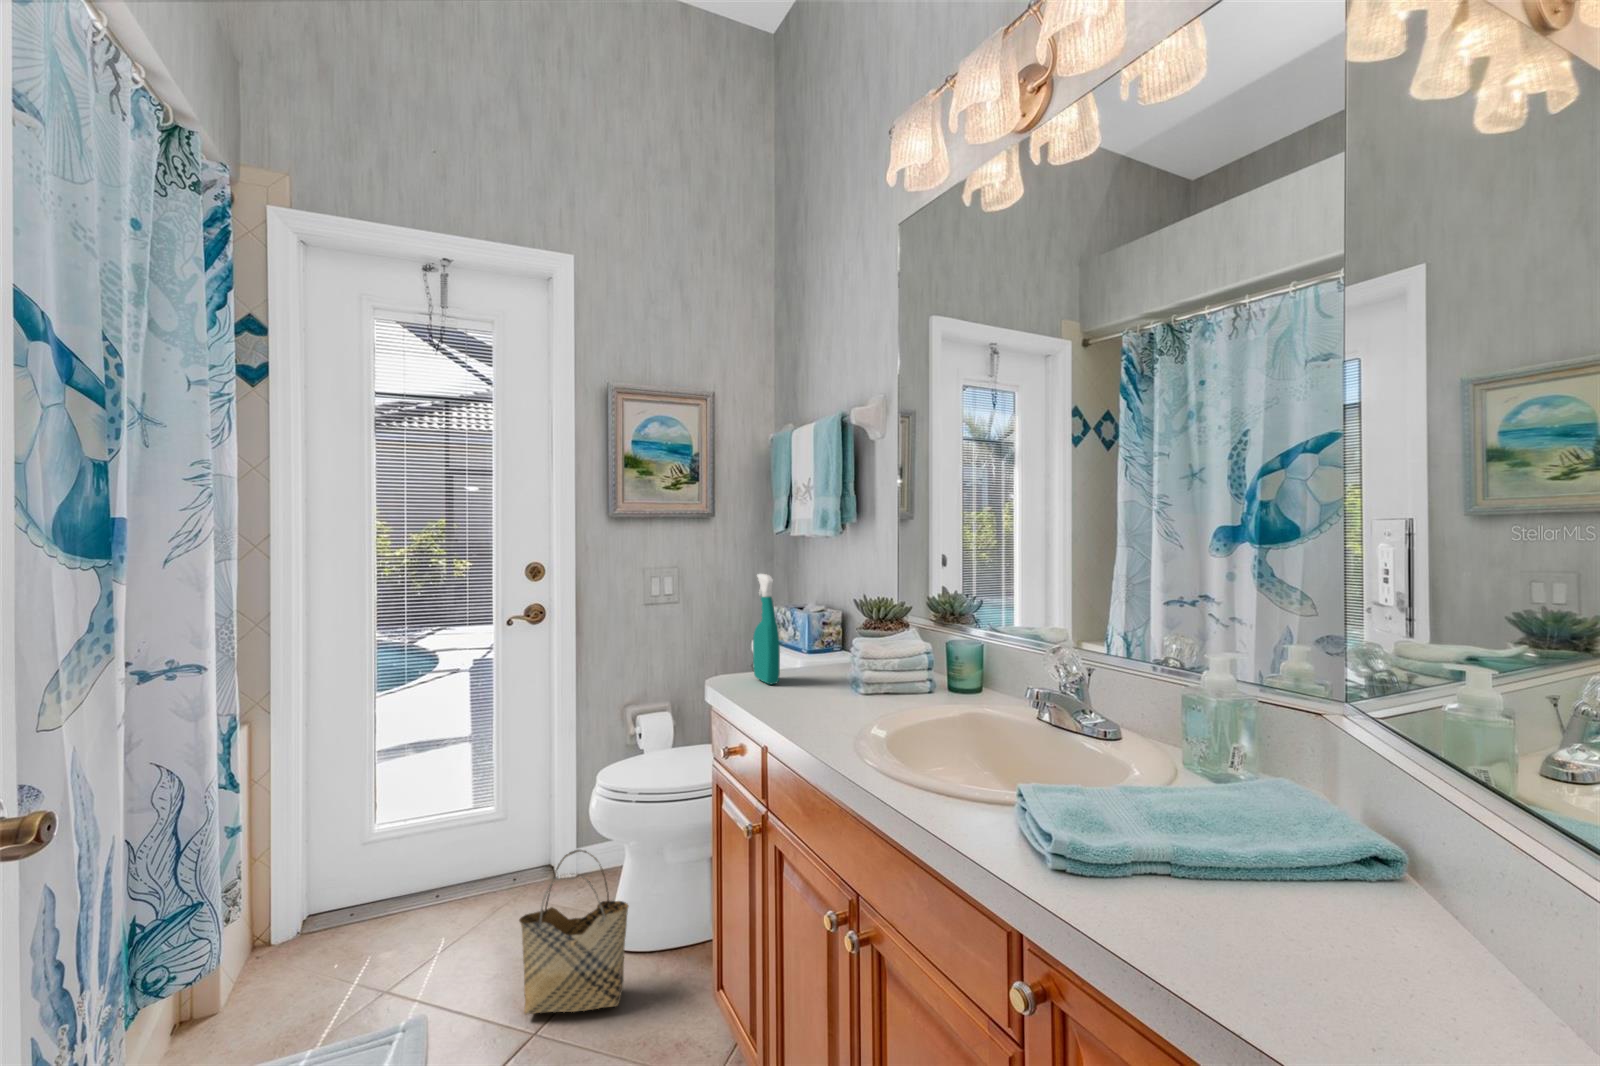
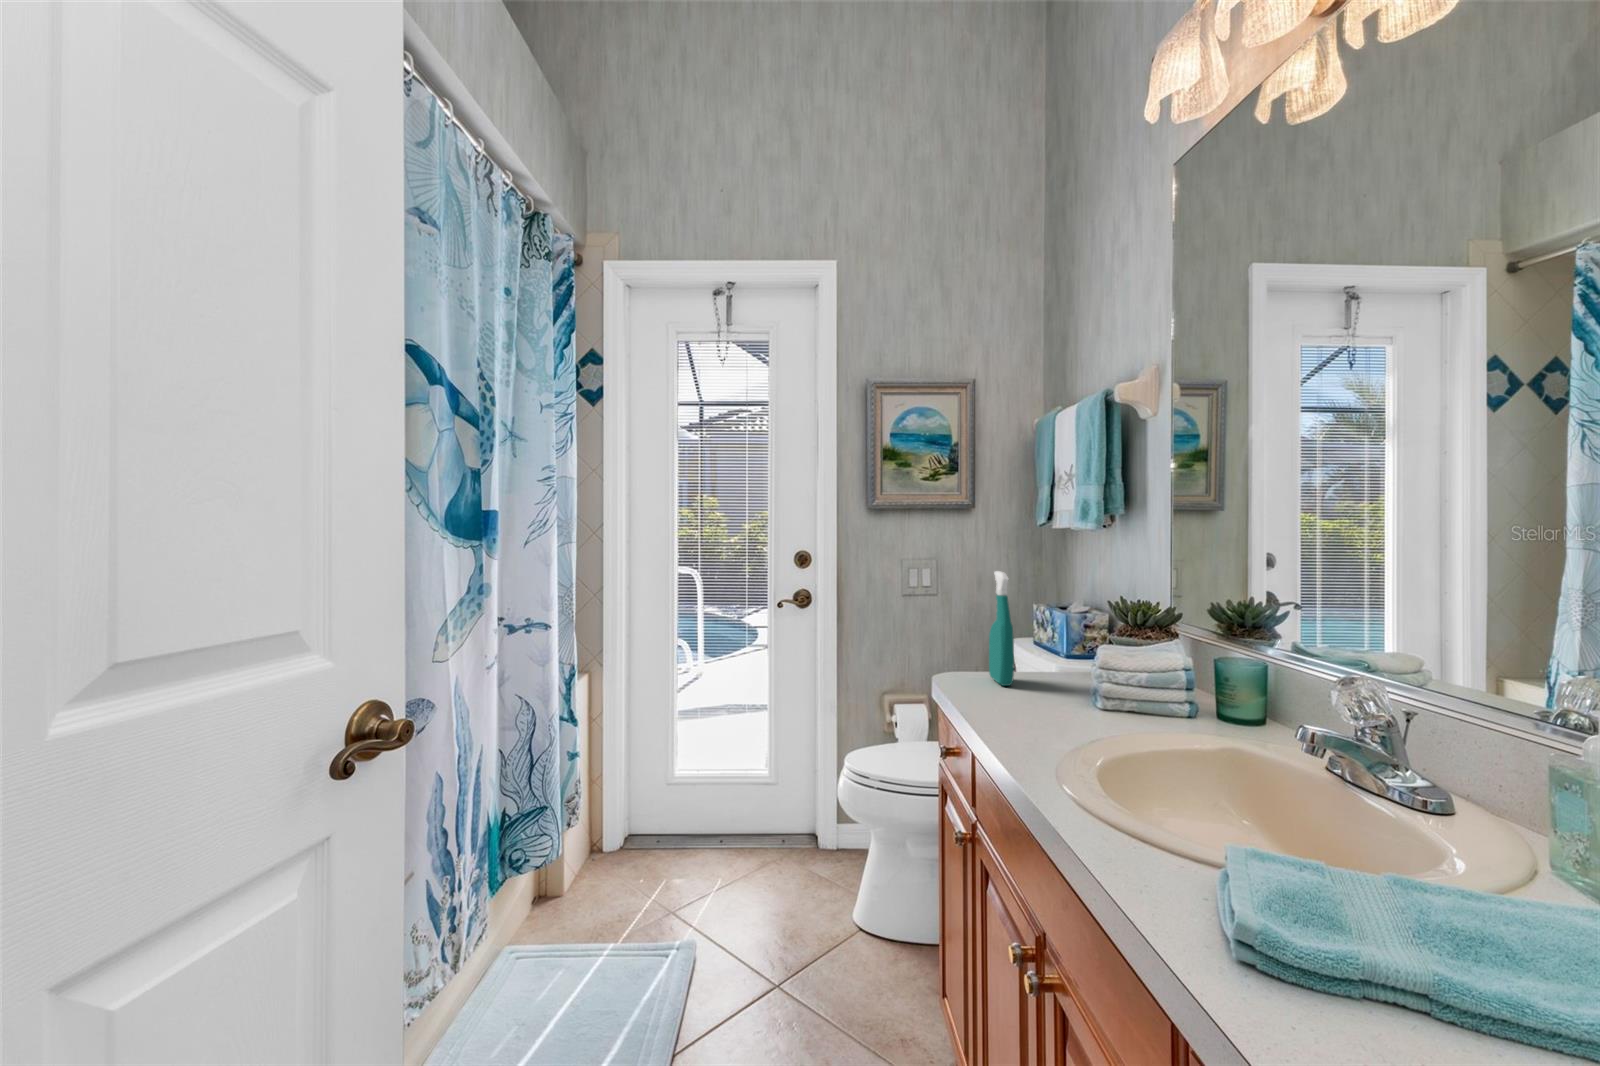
woven basket: present [519,850,628,1015] -> none [773,818,869,970]

